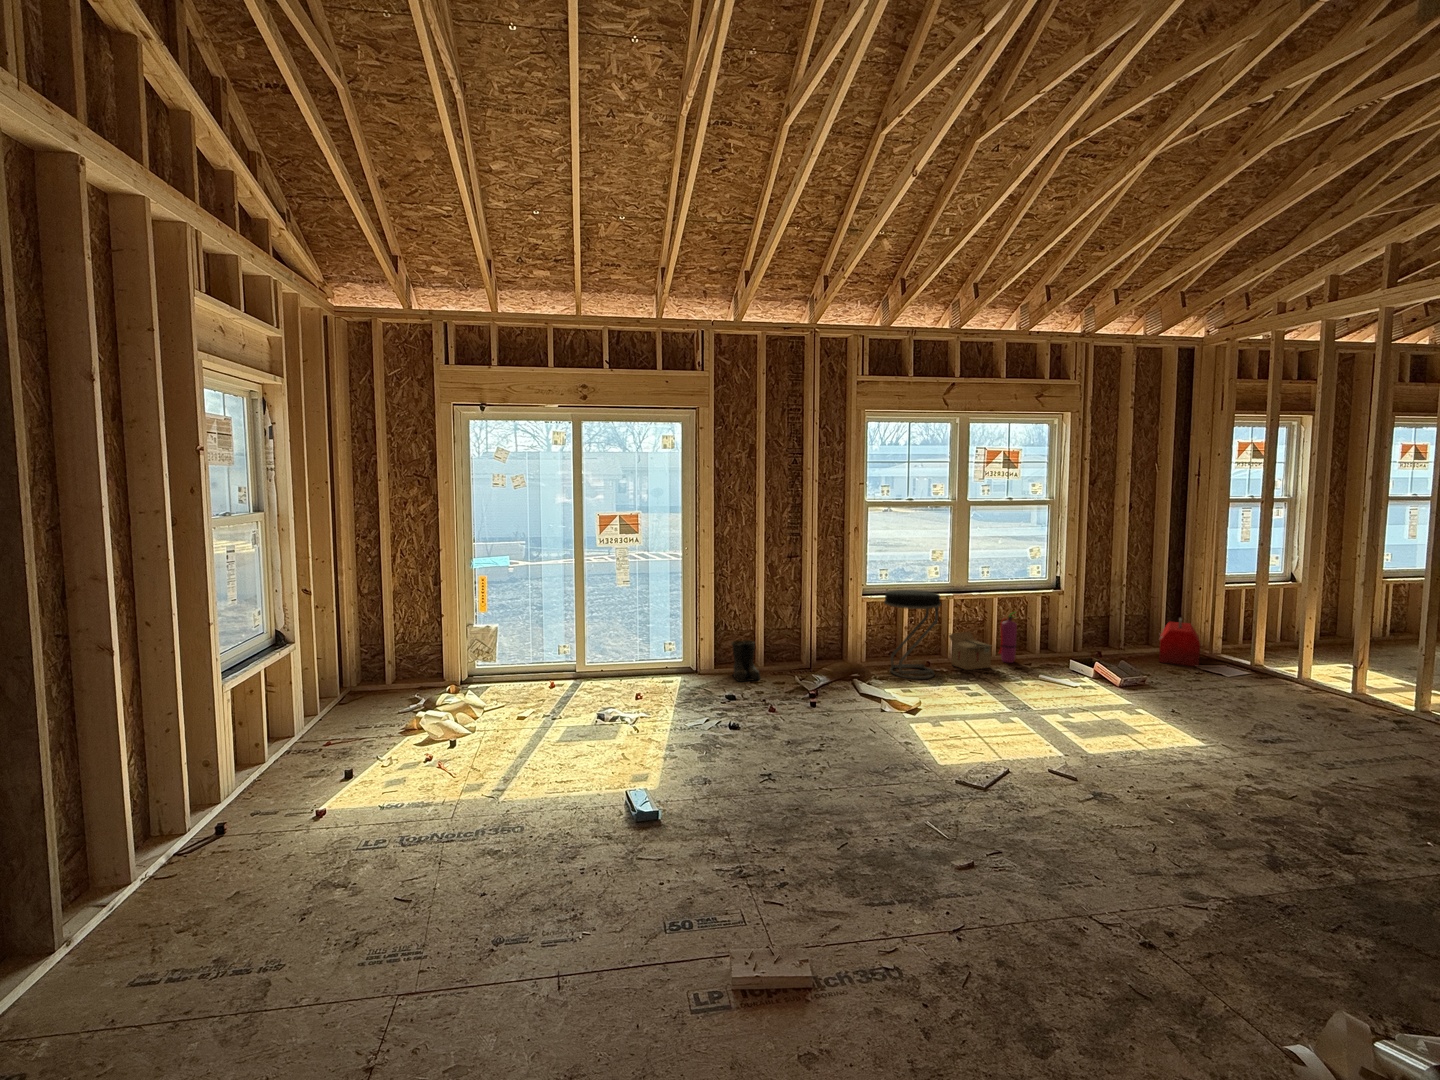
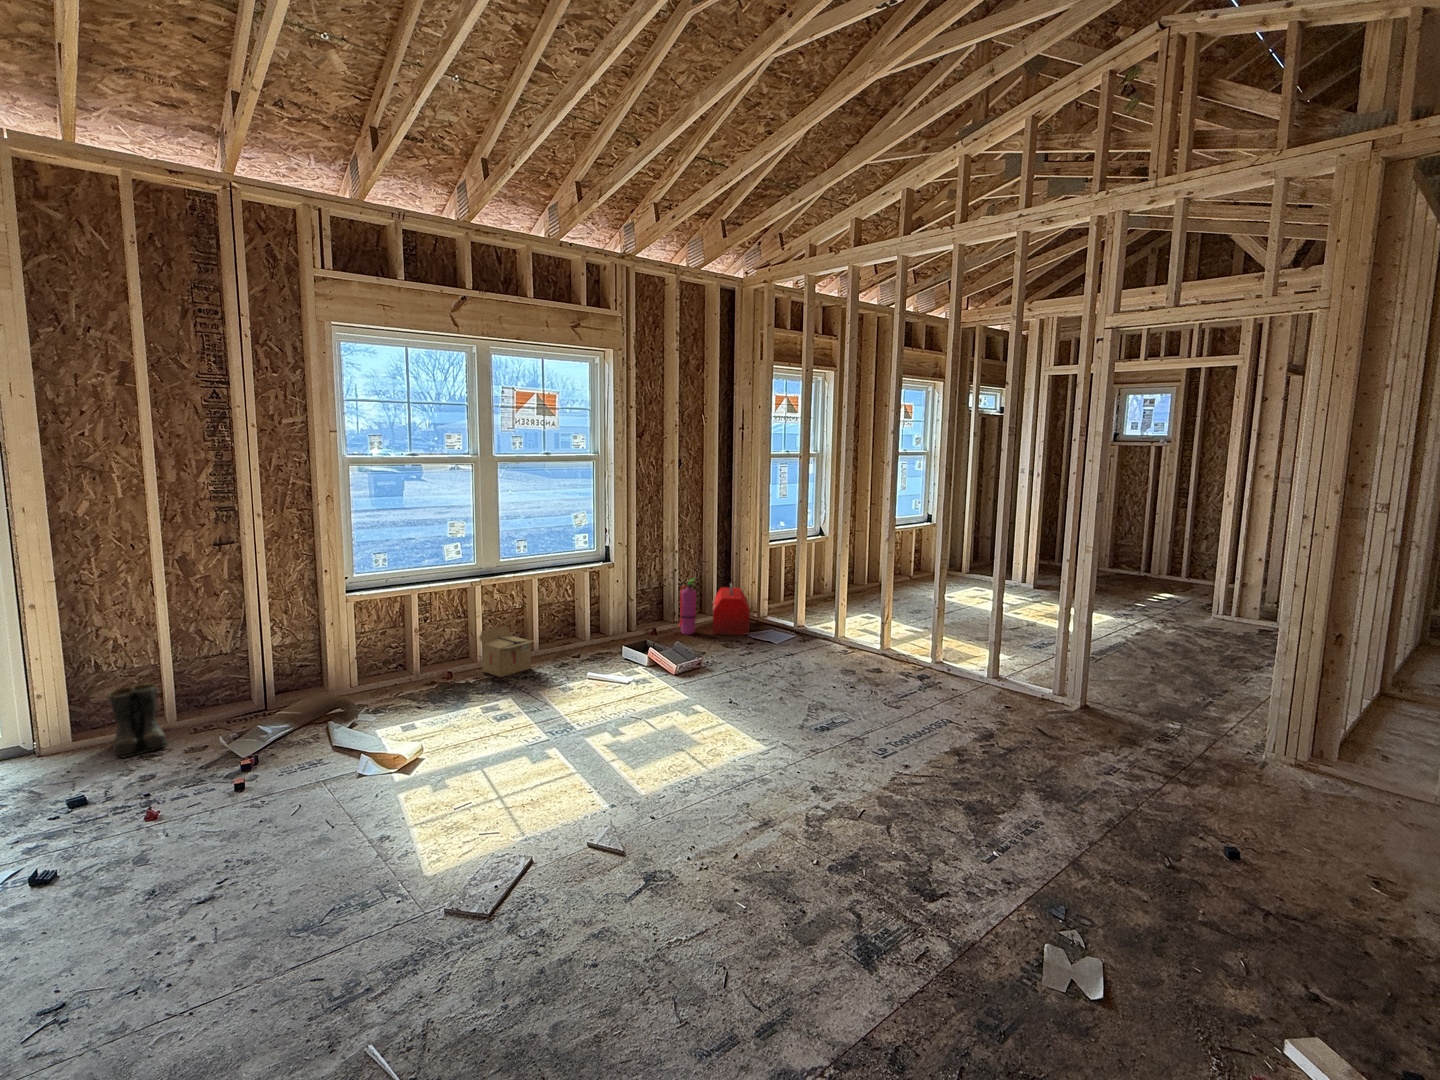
stool: present [884,590,941,679] -> none [379,580,461,704]
fire extinguisher: present [999,613,1017,663] -> present [679,579,696,634]

